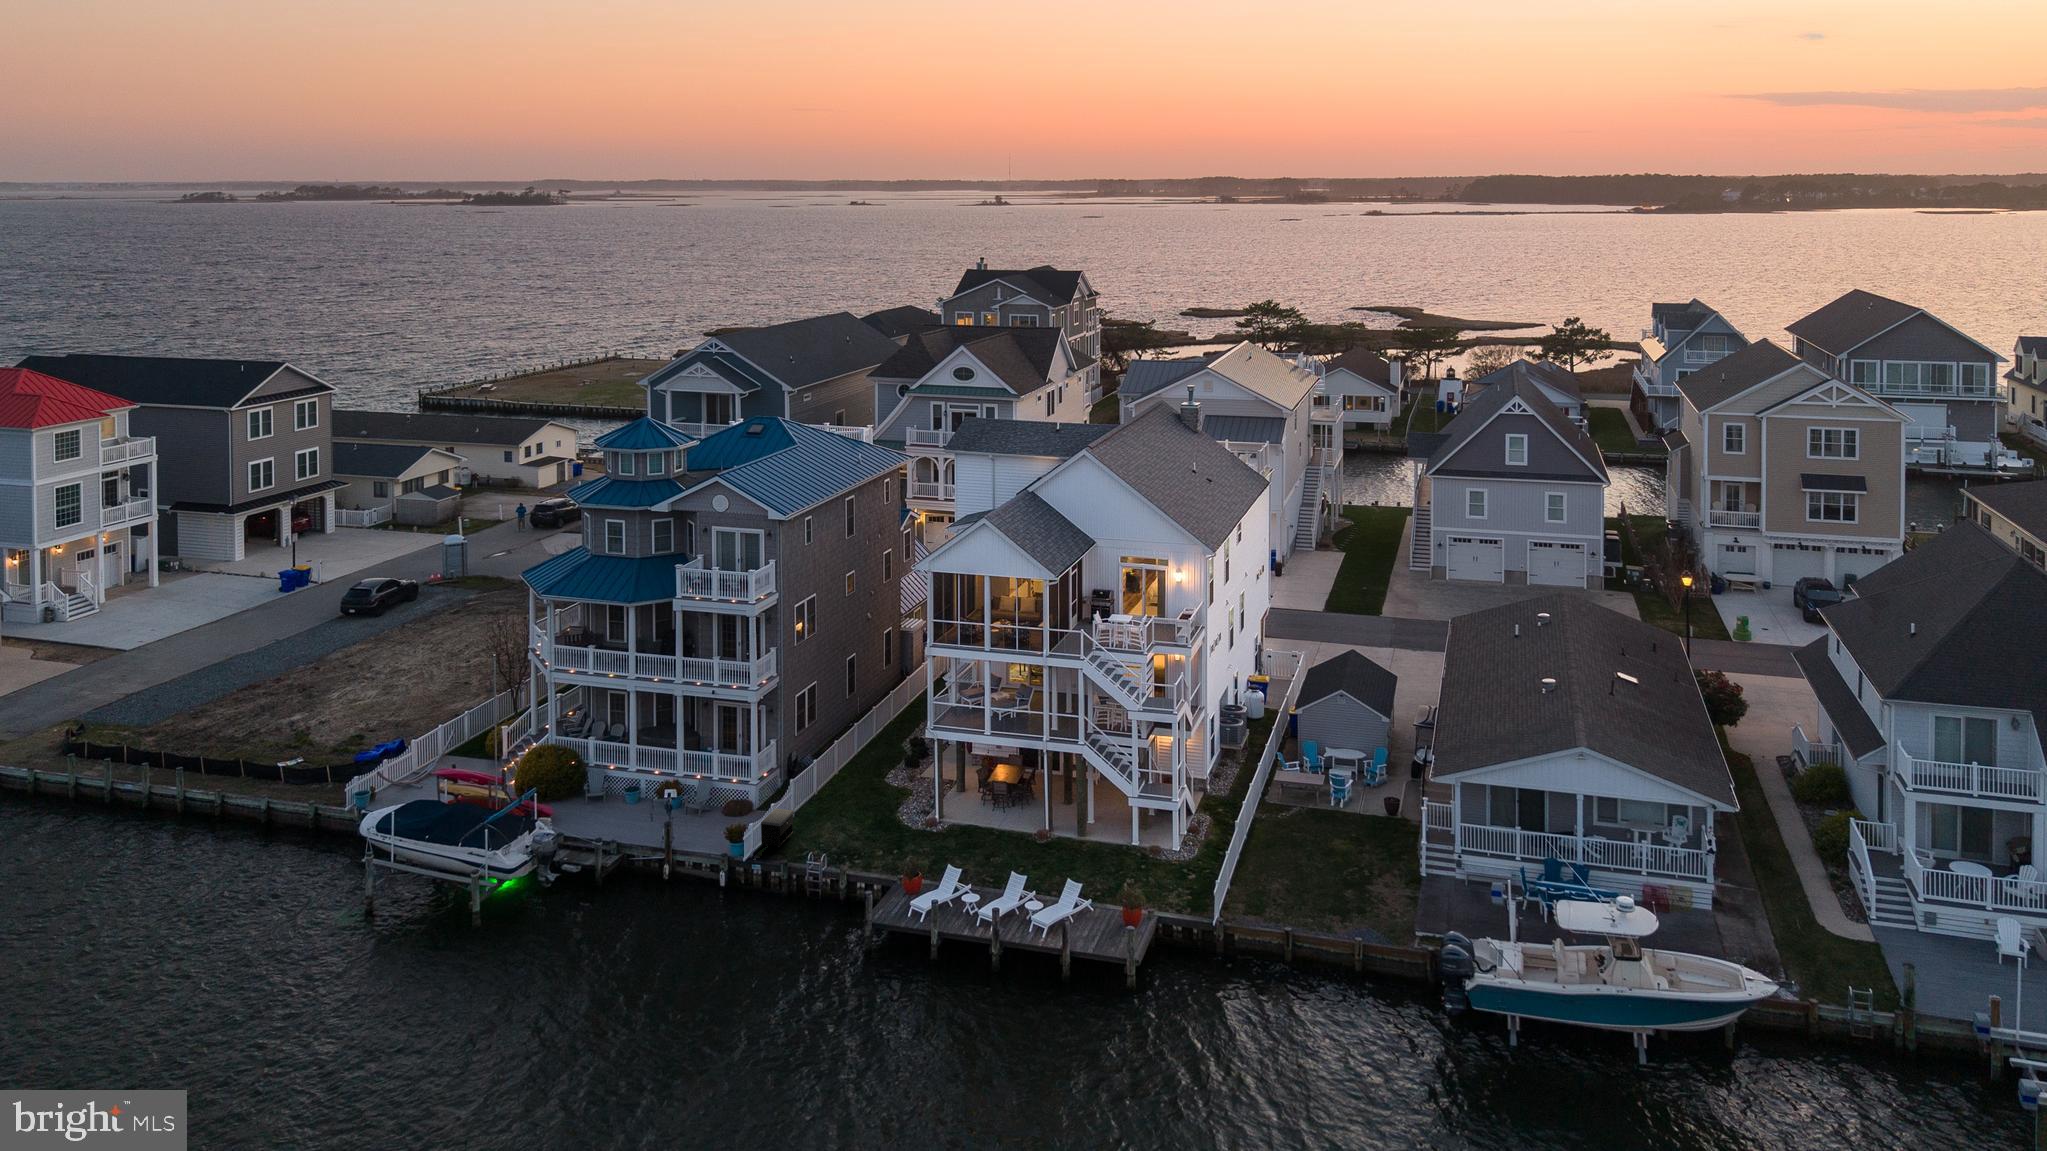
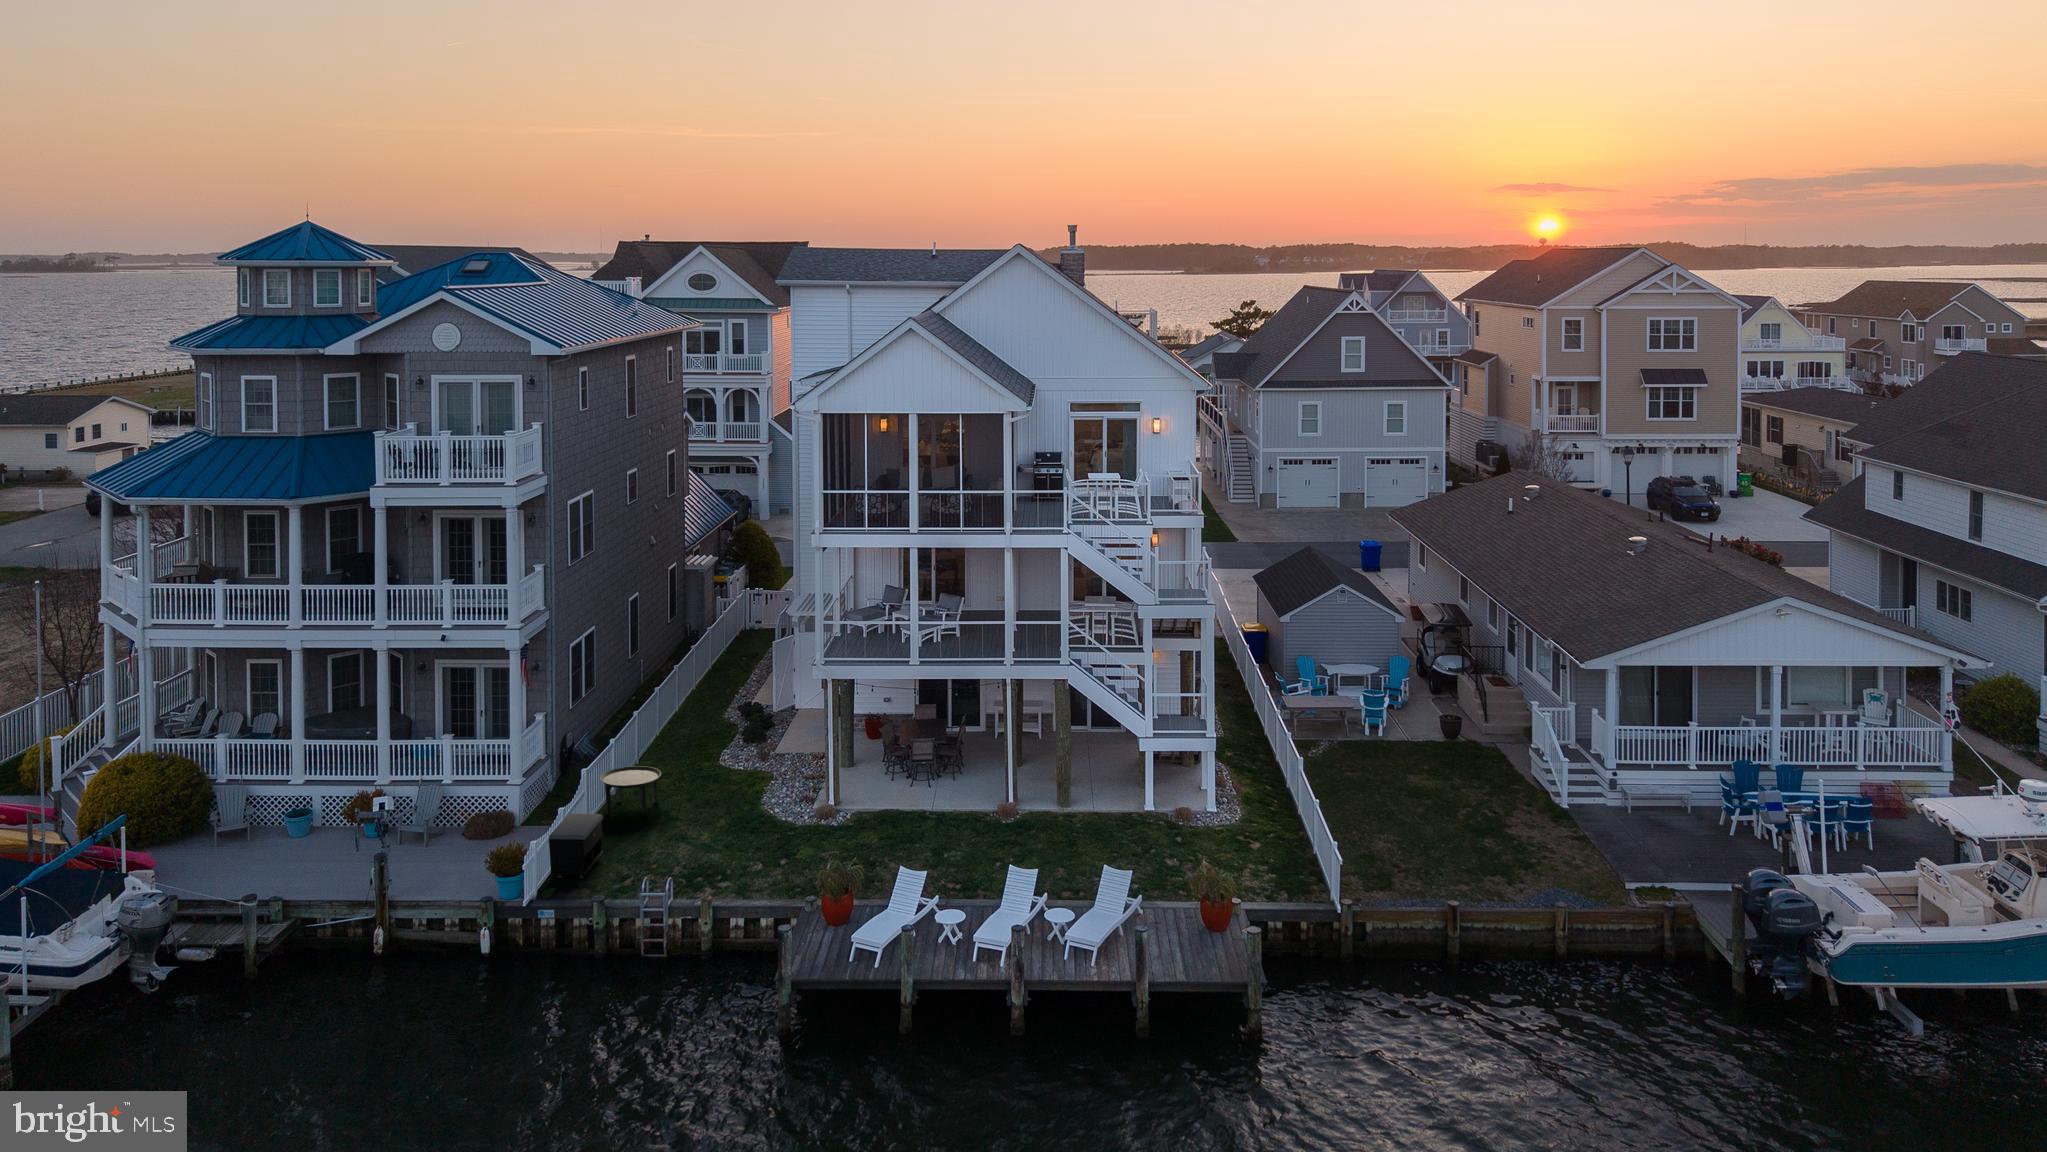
round table: none [799,777,835,809] -> present [600,766,661,816]

